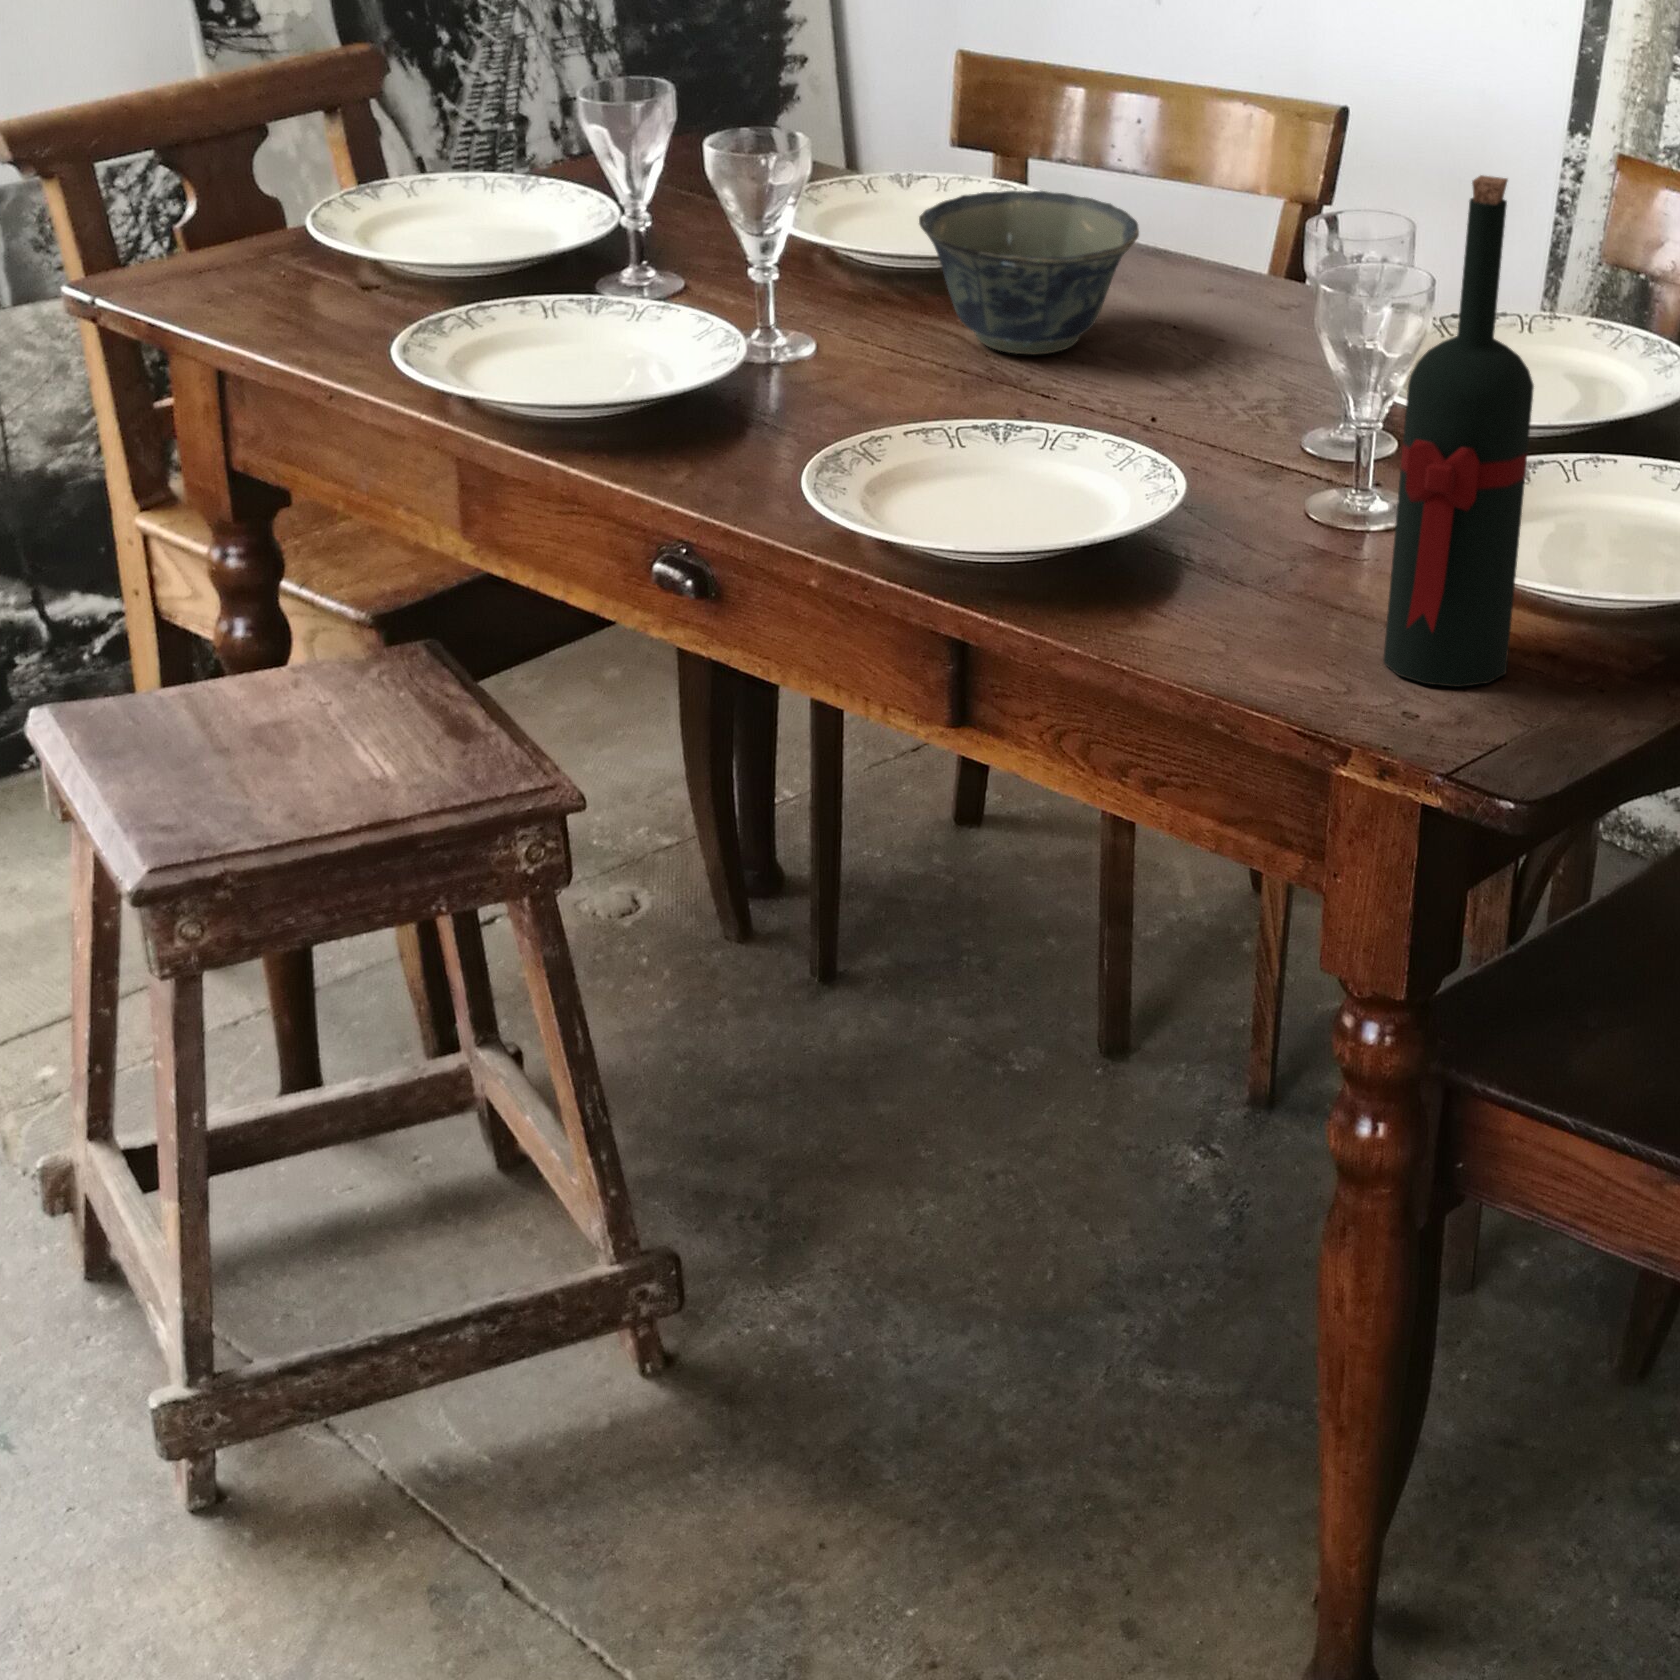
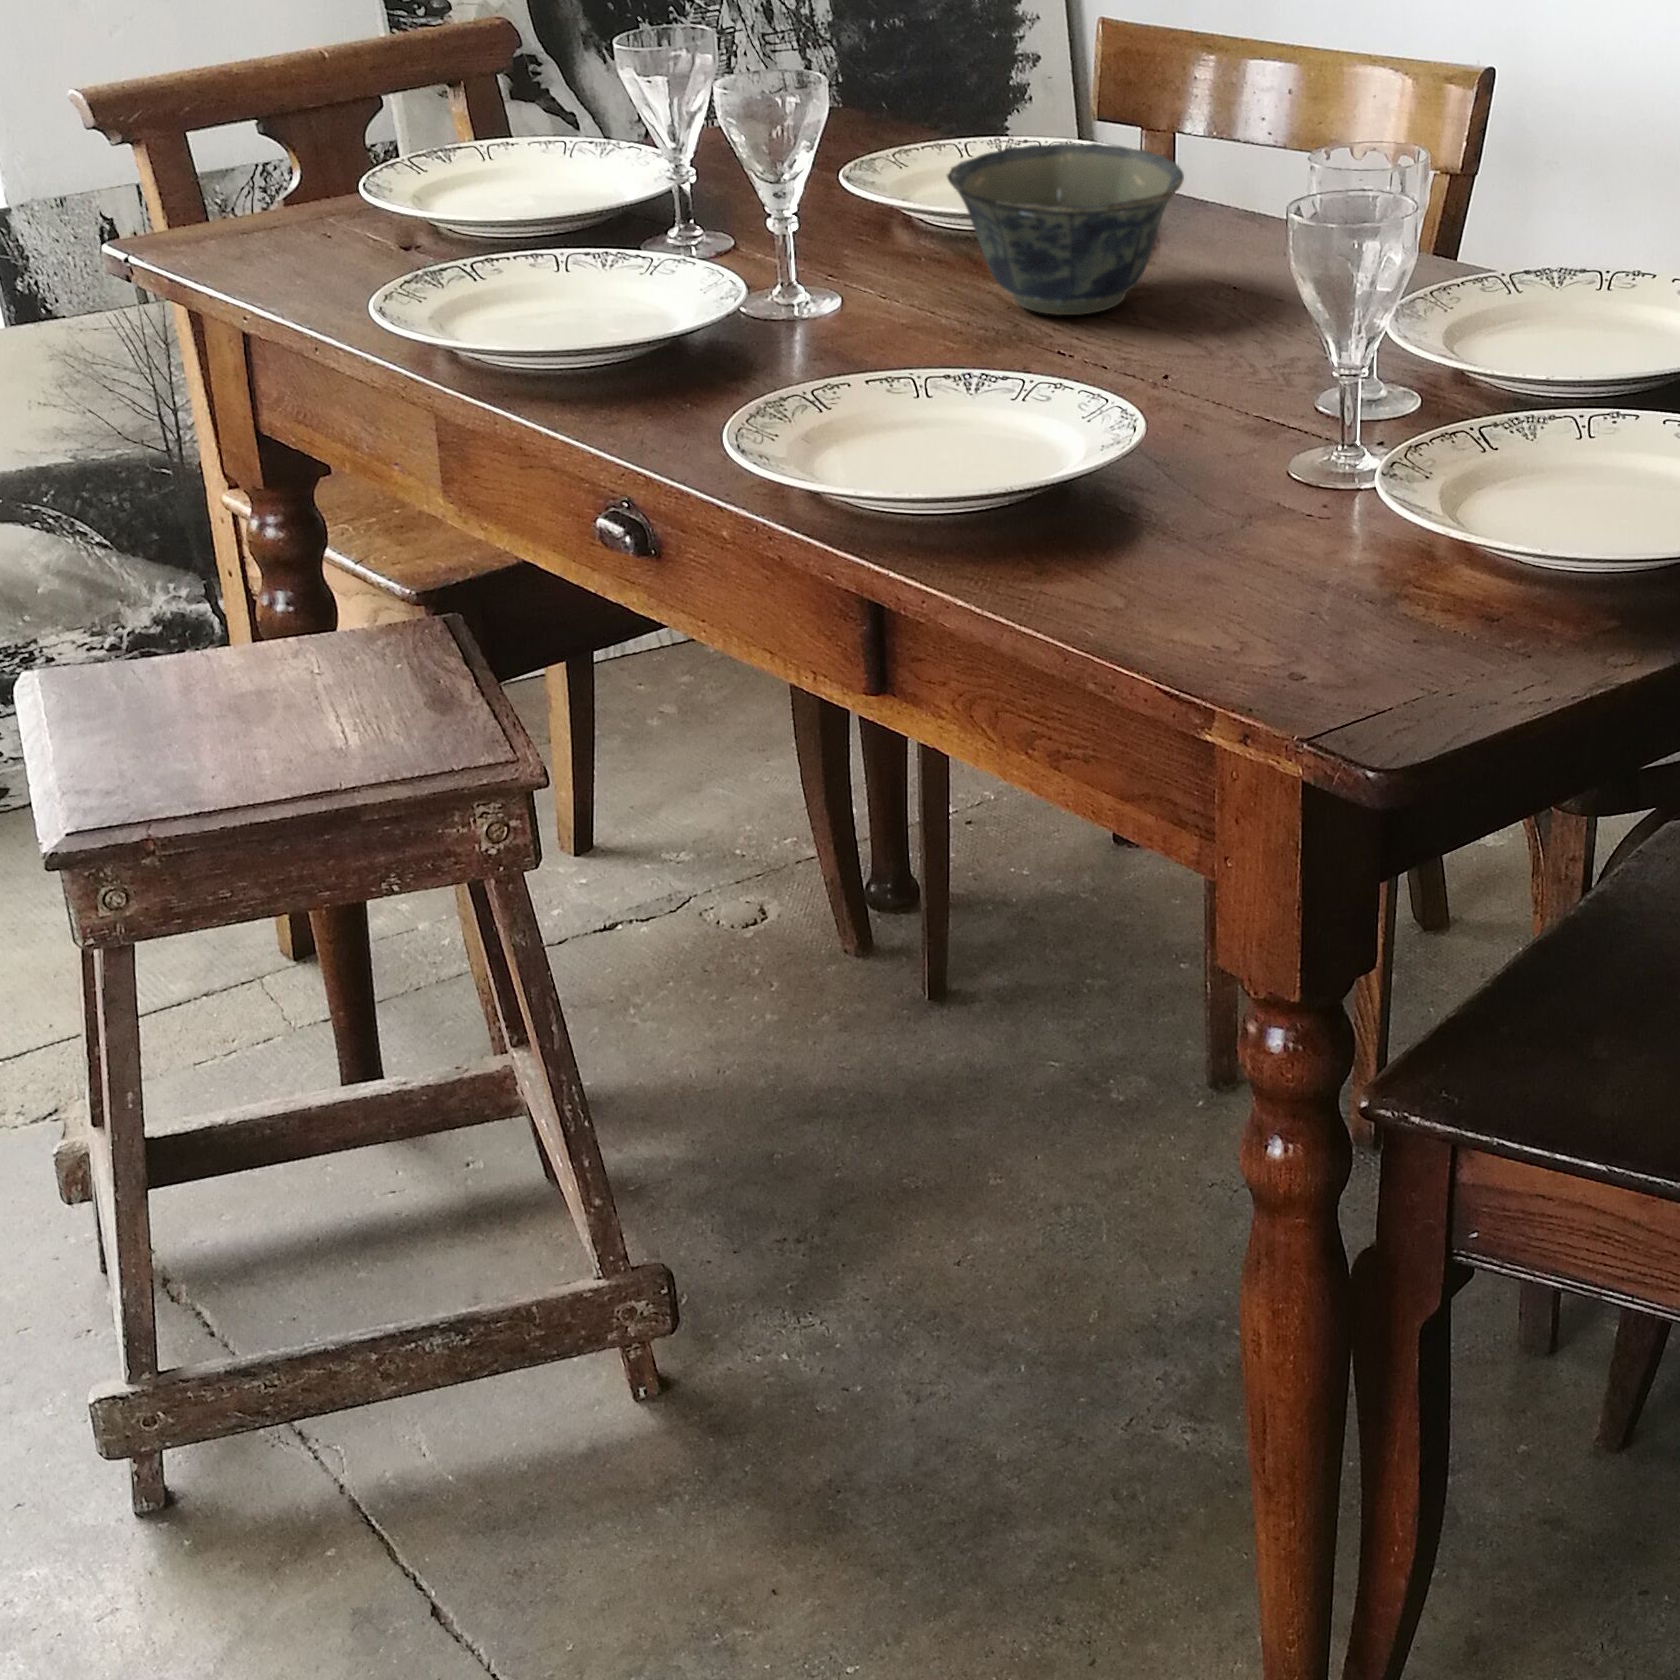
wine bottle: present [1383,175,1534,687] -> none [1290,68,1444,654]

